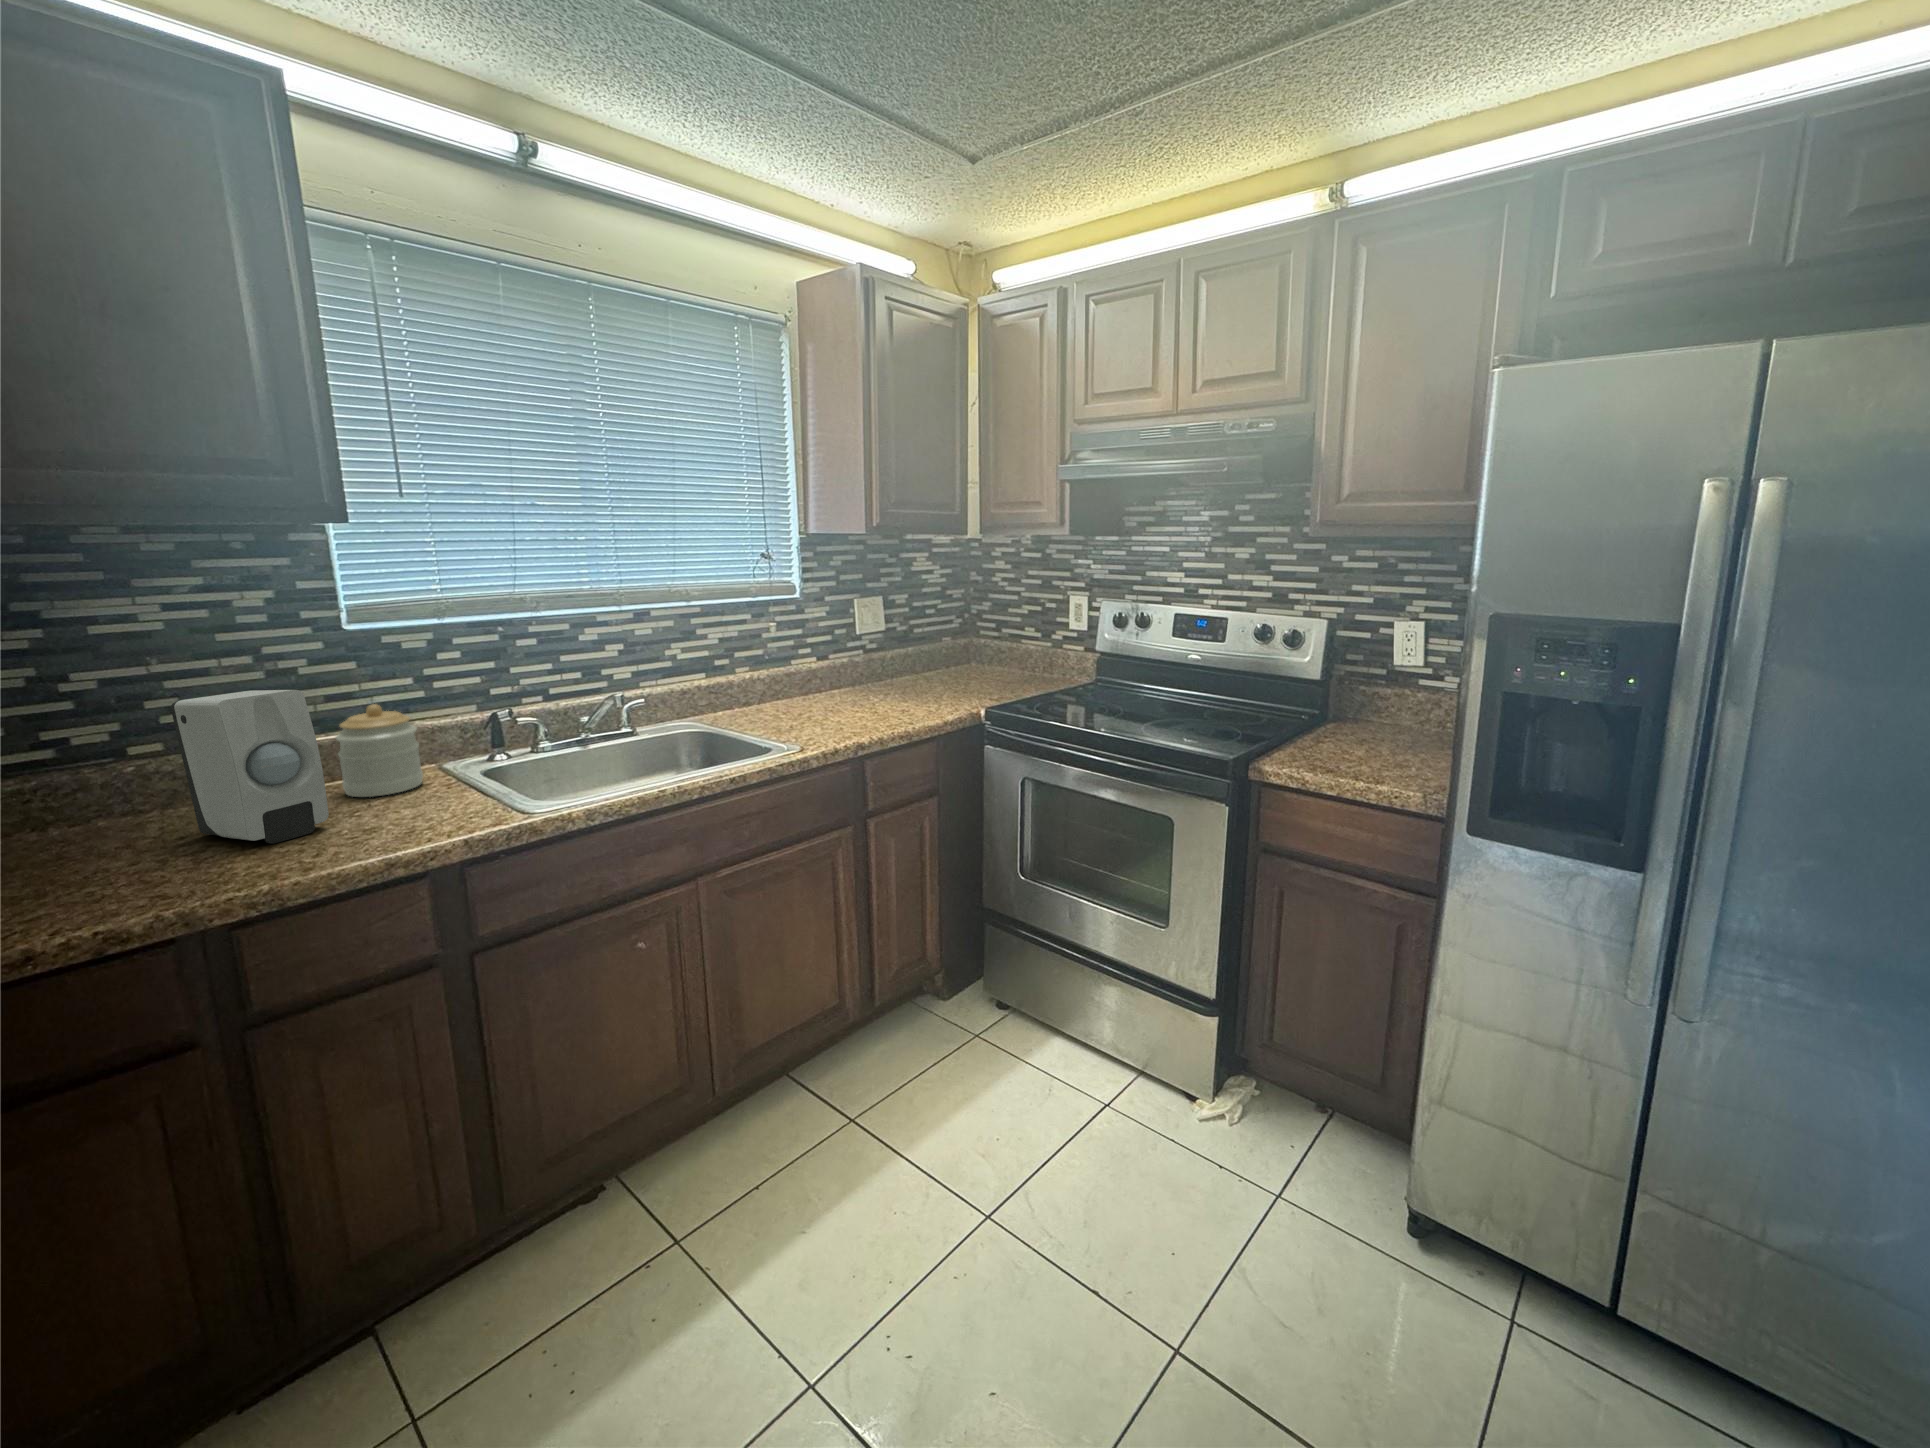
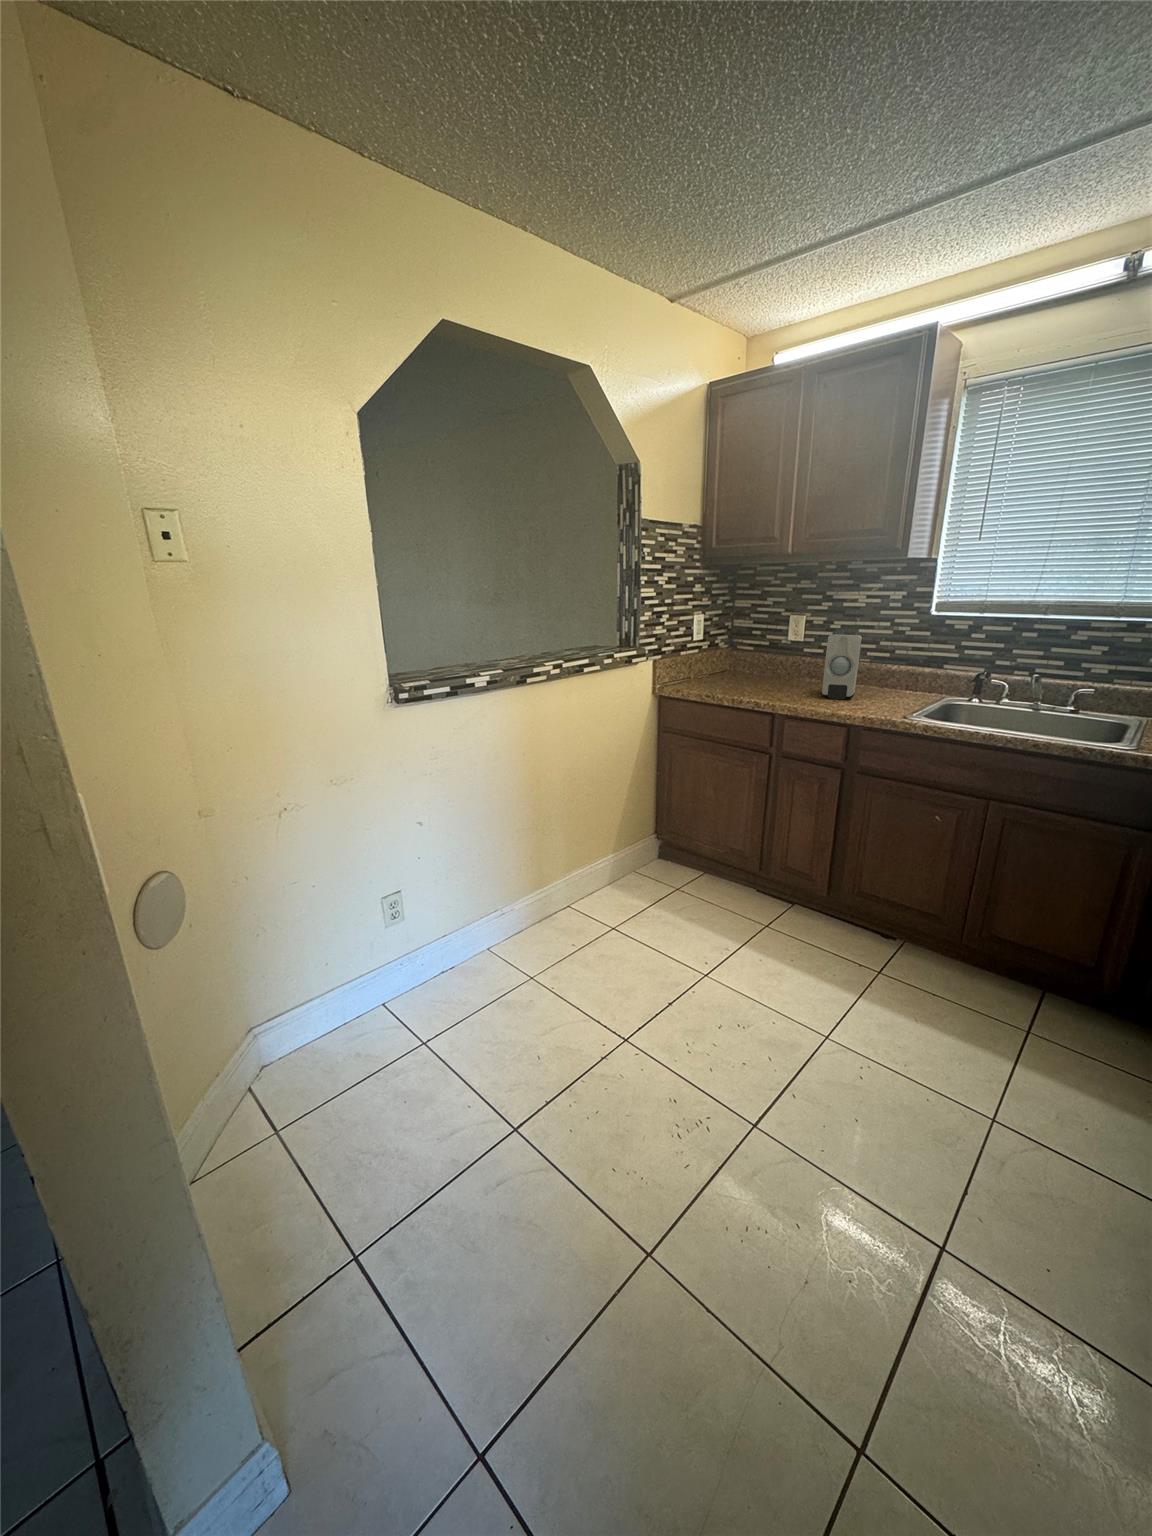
jar: present [335,704,423,797] -> none [886,653,926,699]

